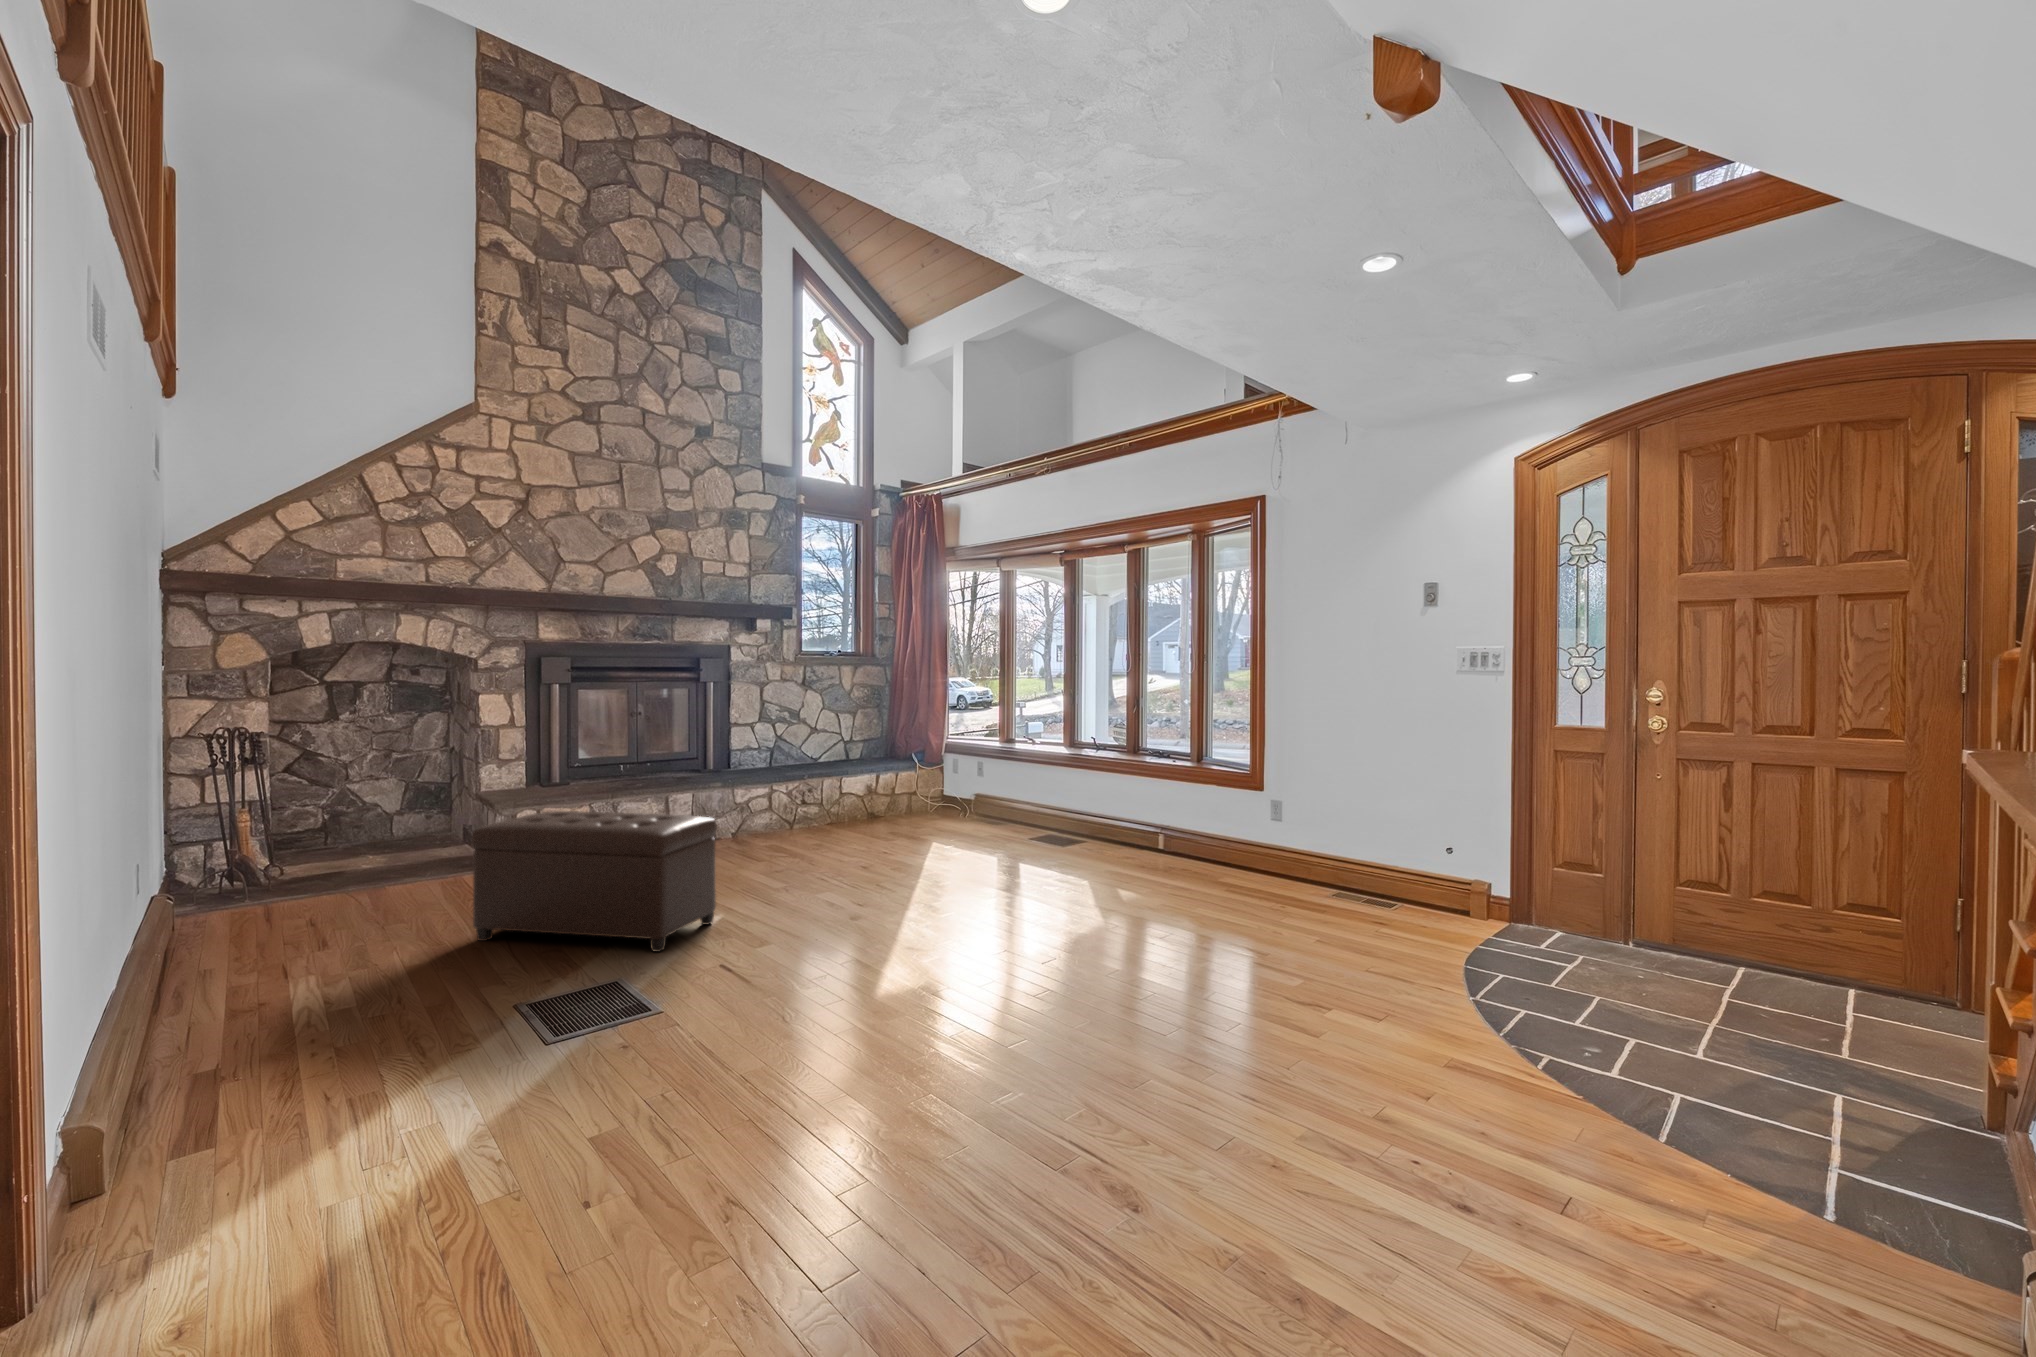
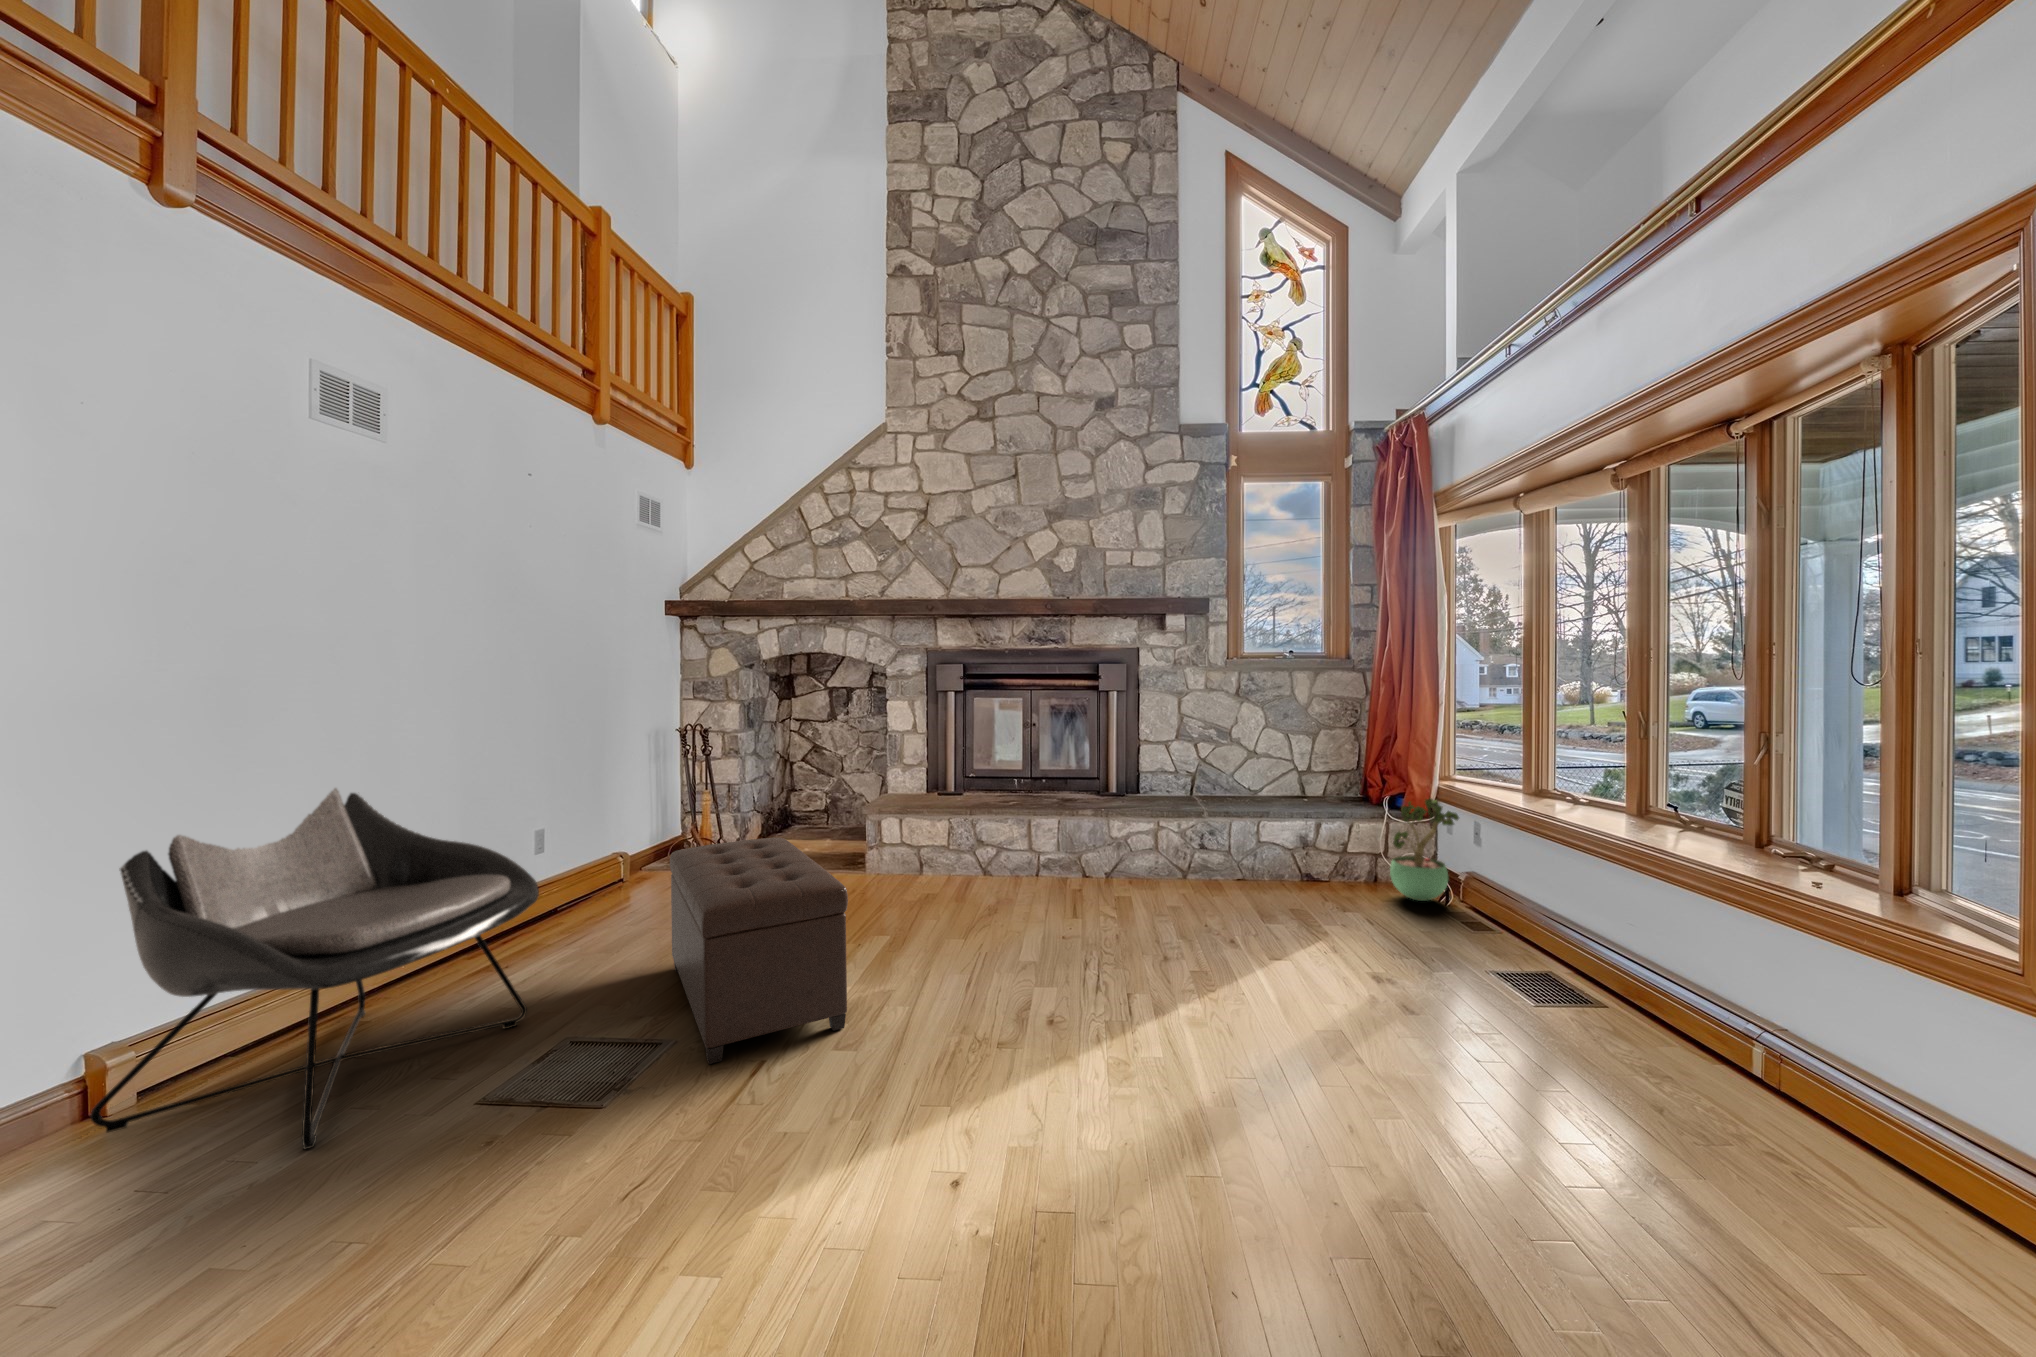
potted plant: none [921,749,958,817] -> present [1390,798,1459,901]
lounge chair: none [127,759,480,1114] -> present [91,788,539,1150]

